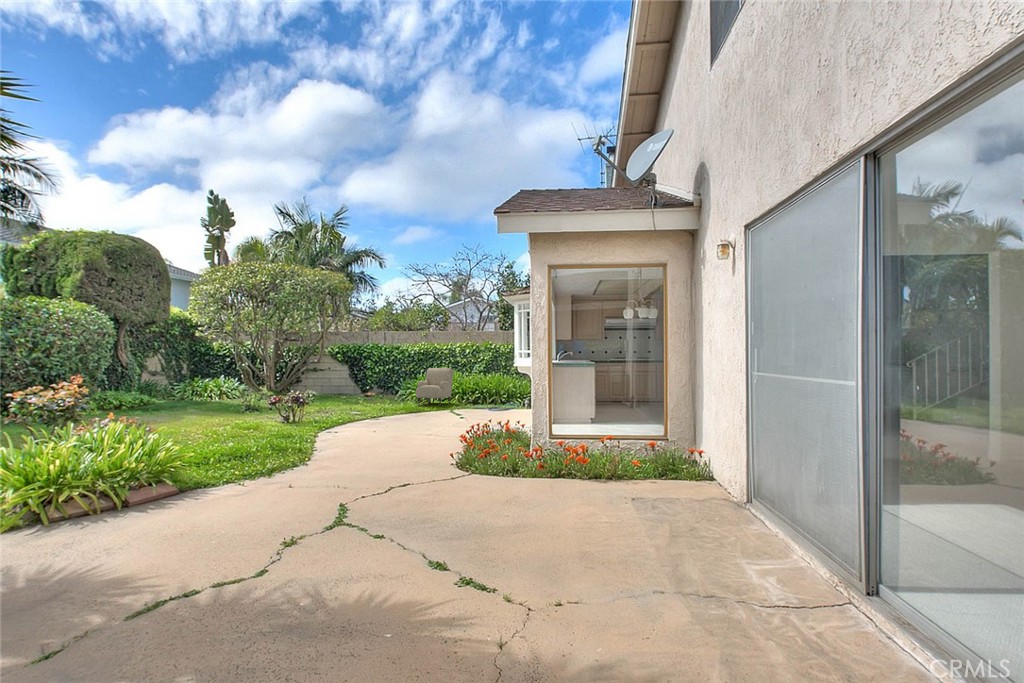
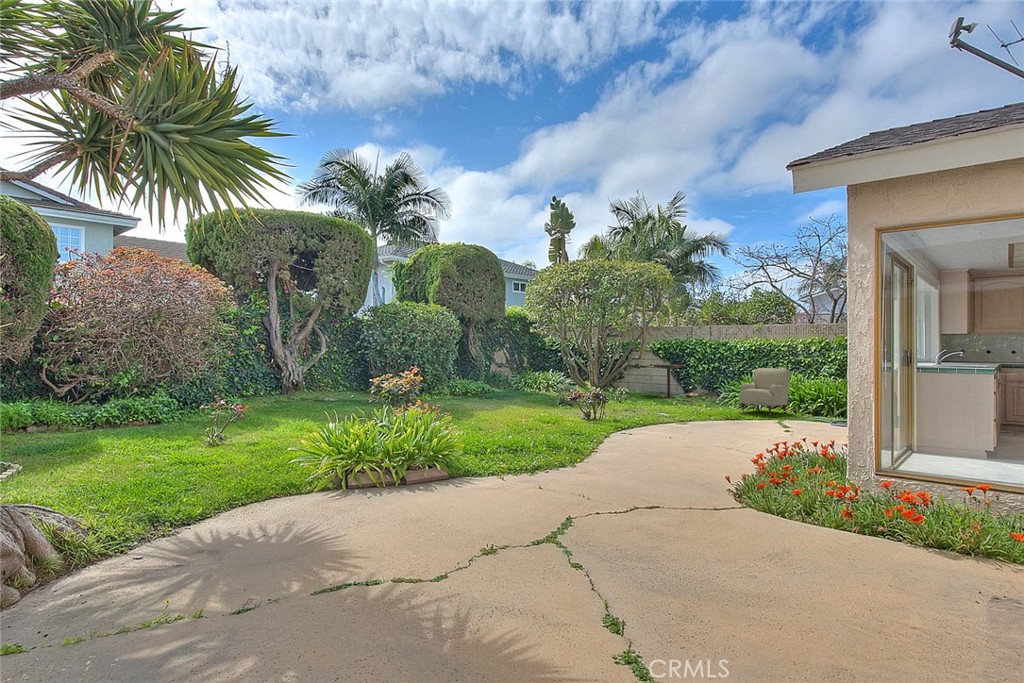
pedestal table: none [335,367,364,398] -> present [653,365,684,398]

